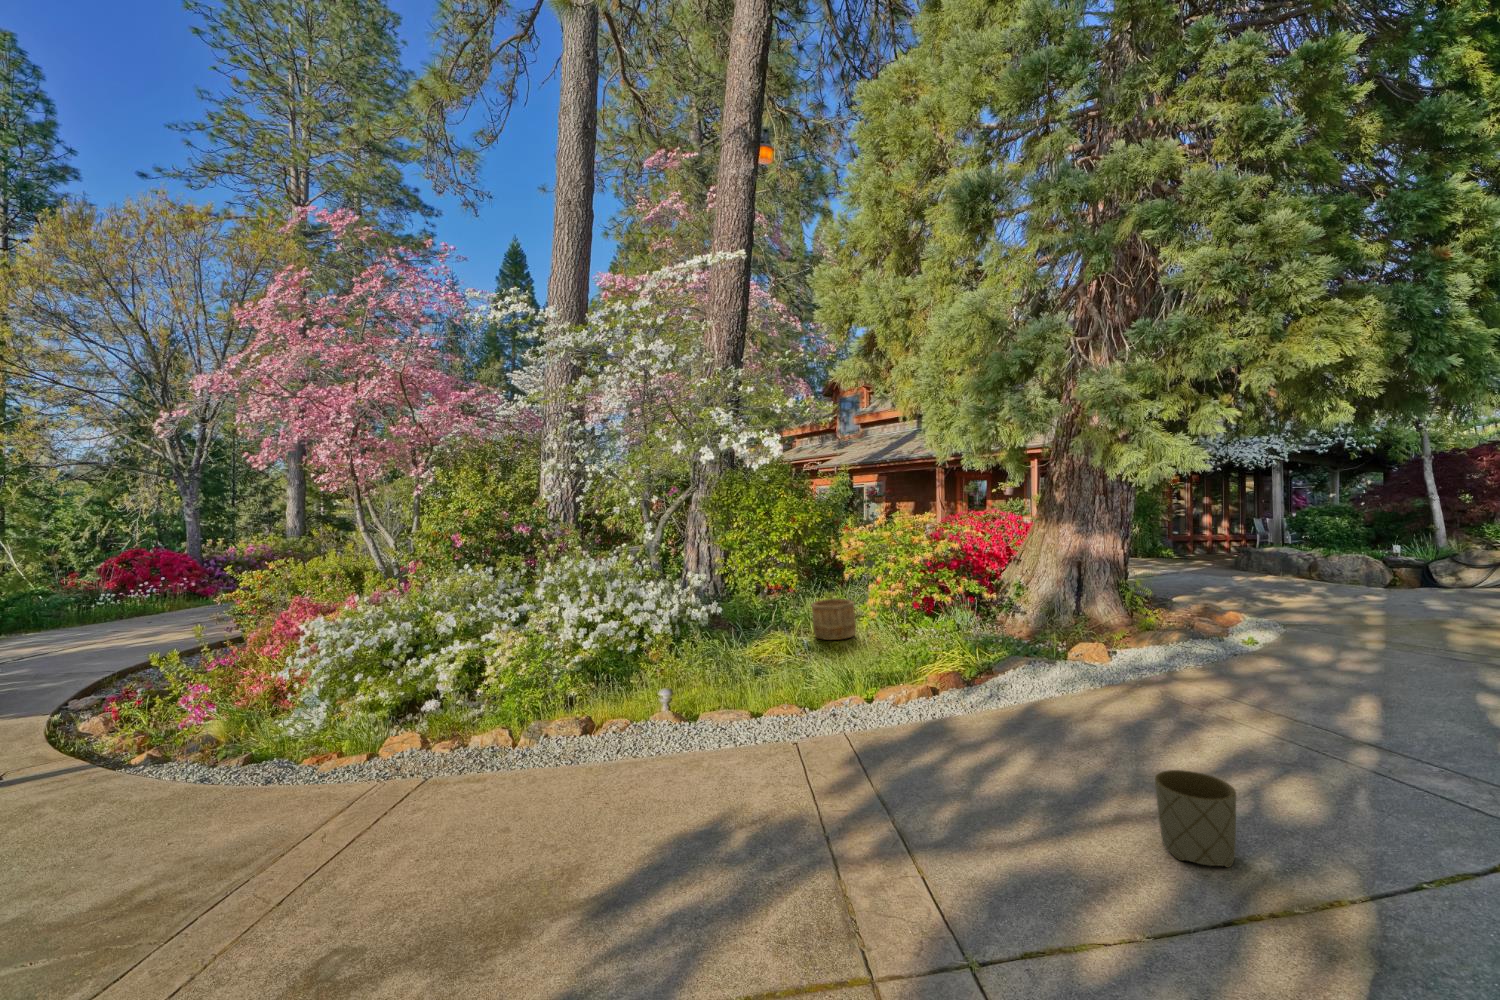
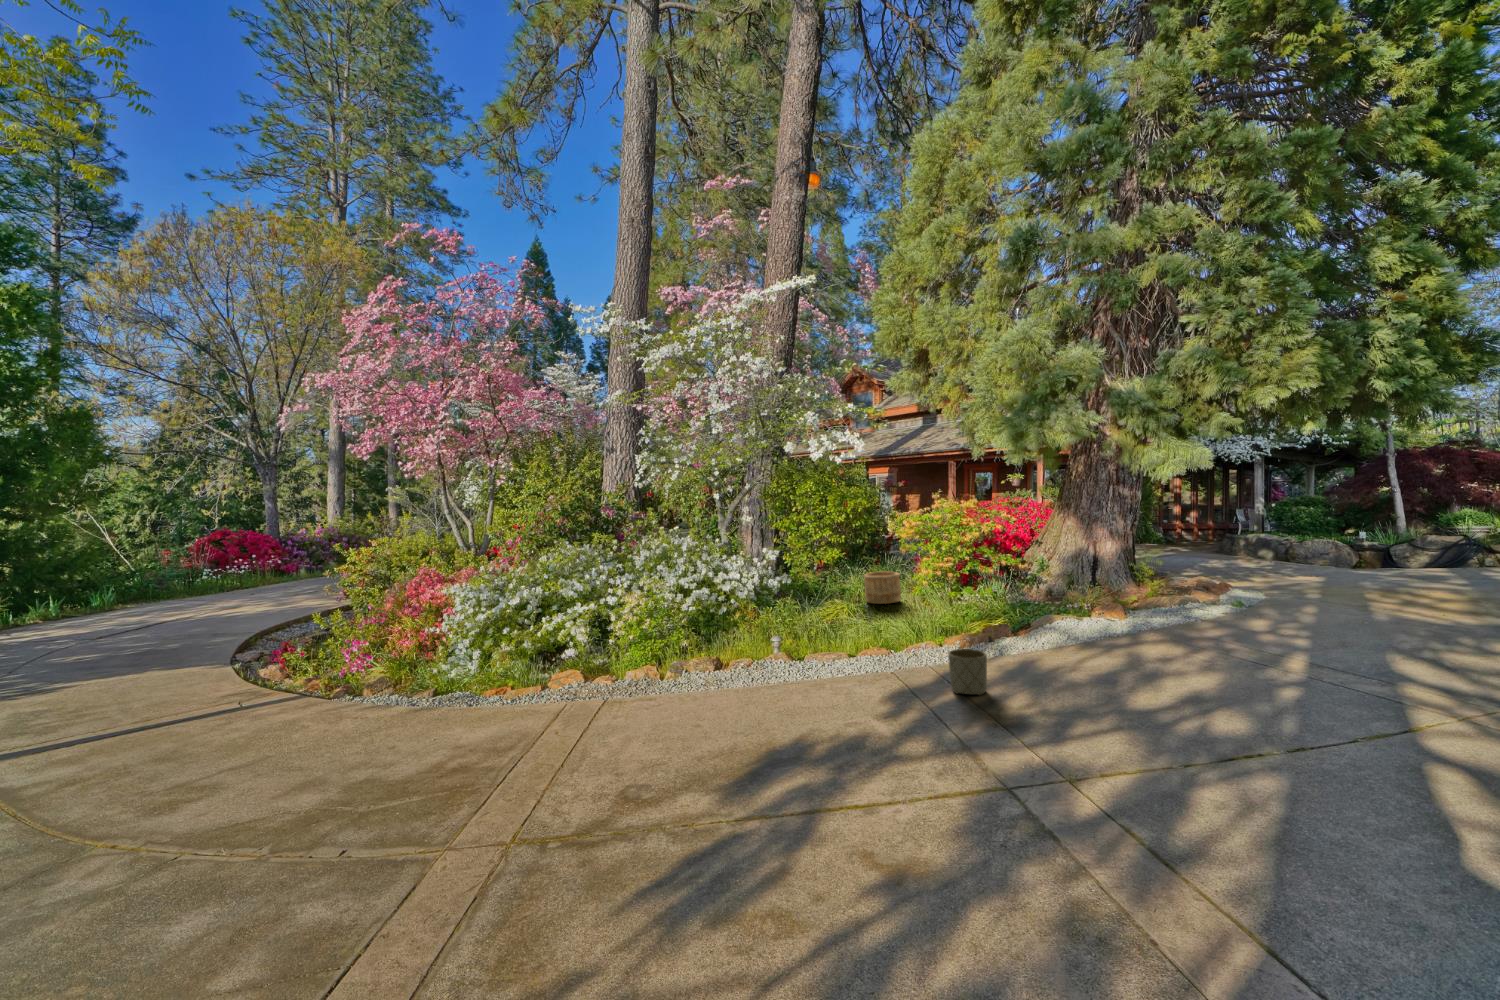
planter: present [1155,770,1236,868] -> present [948,649,987,695]

